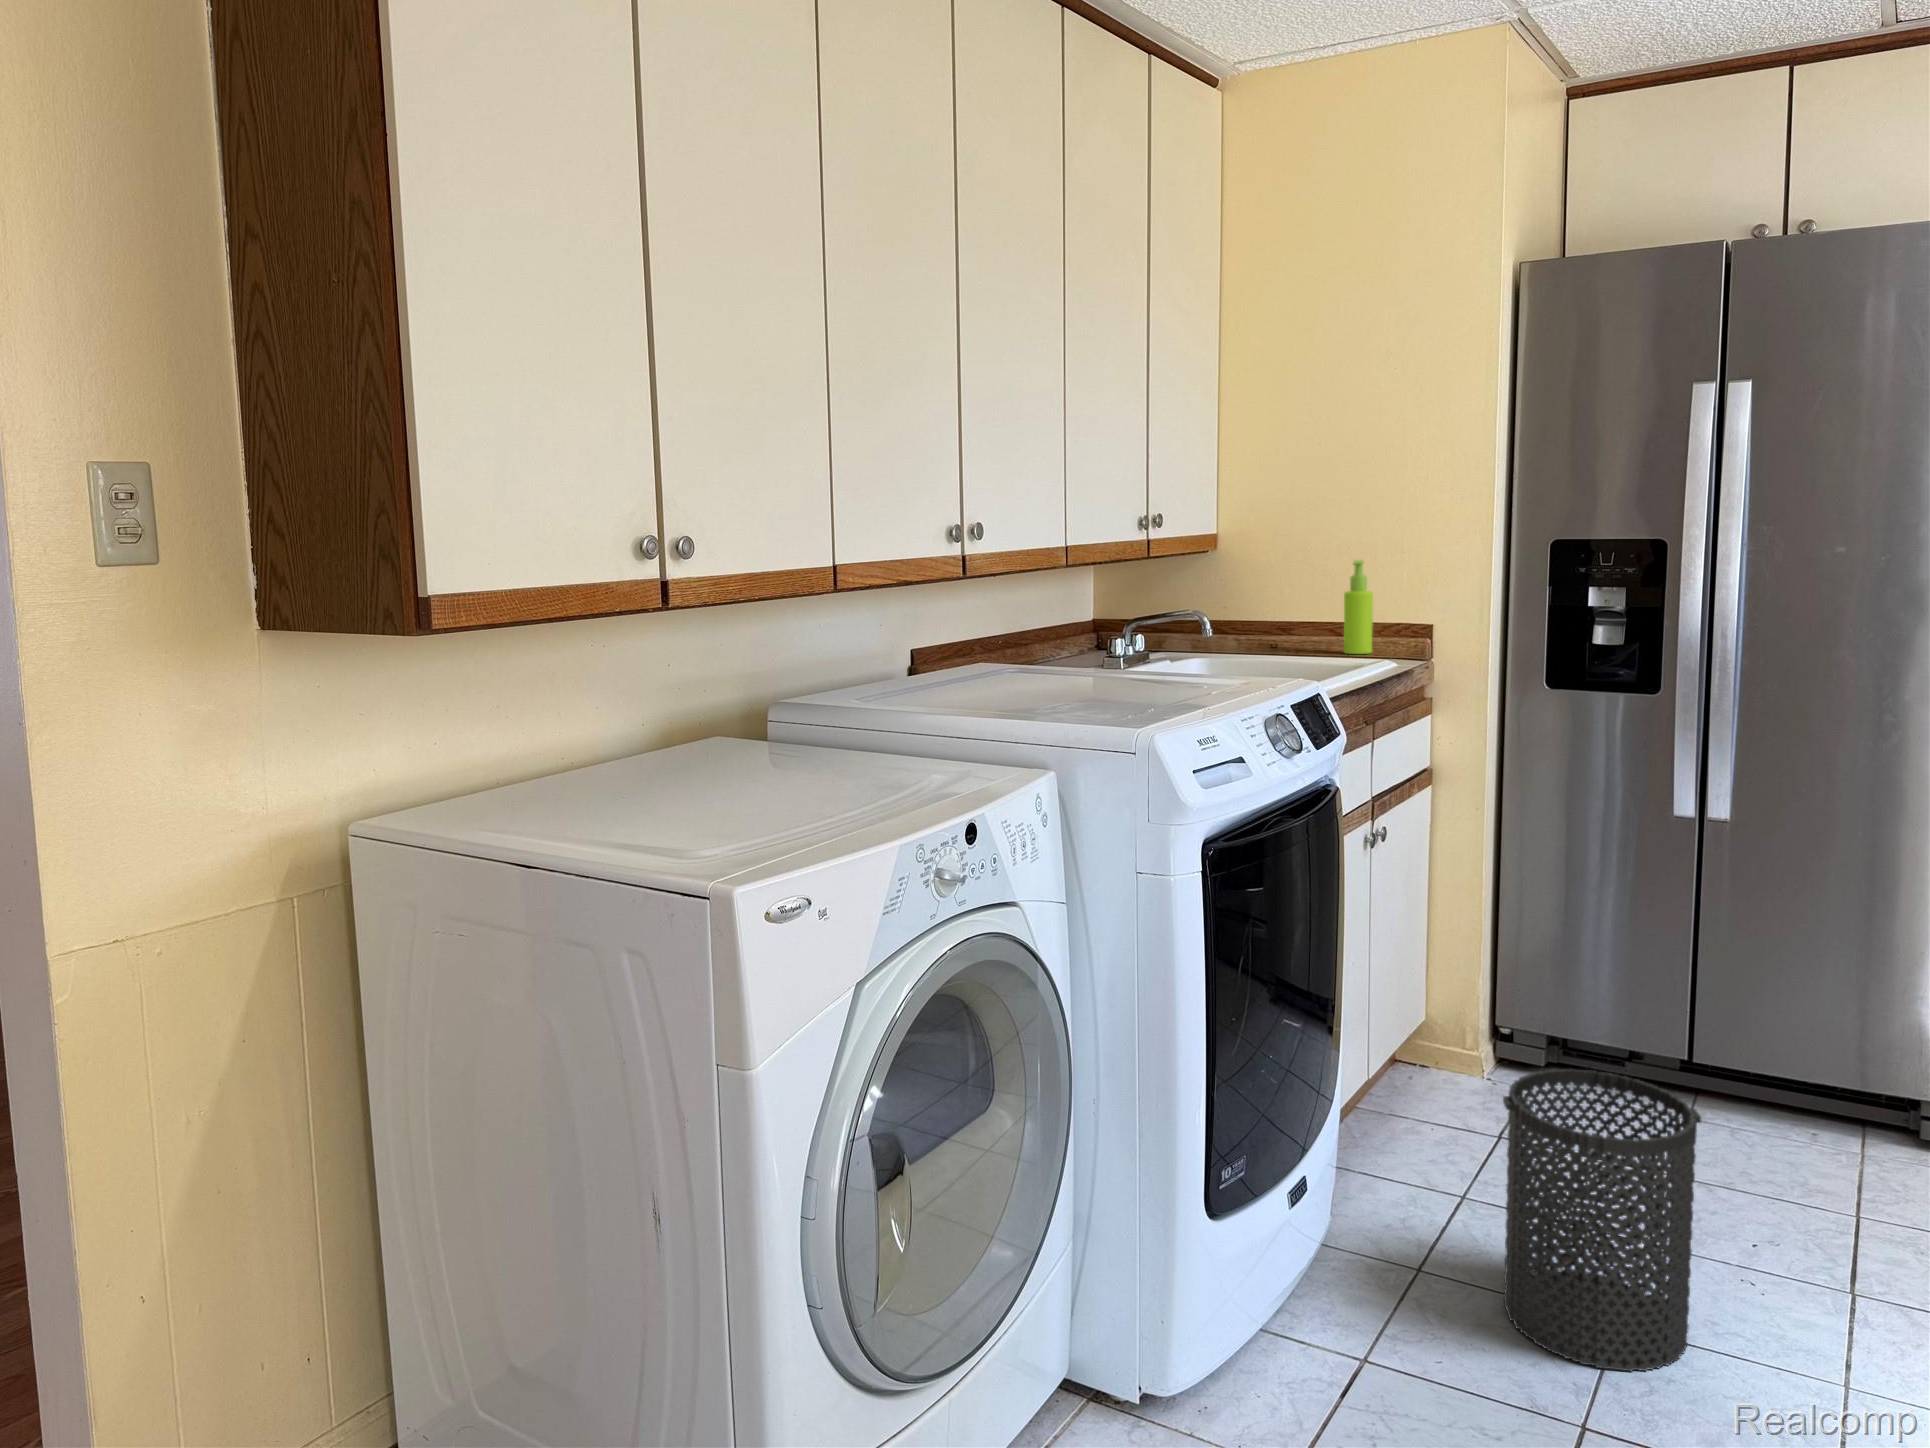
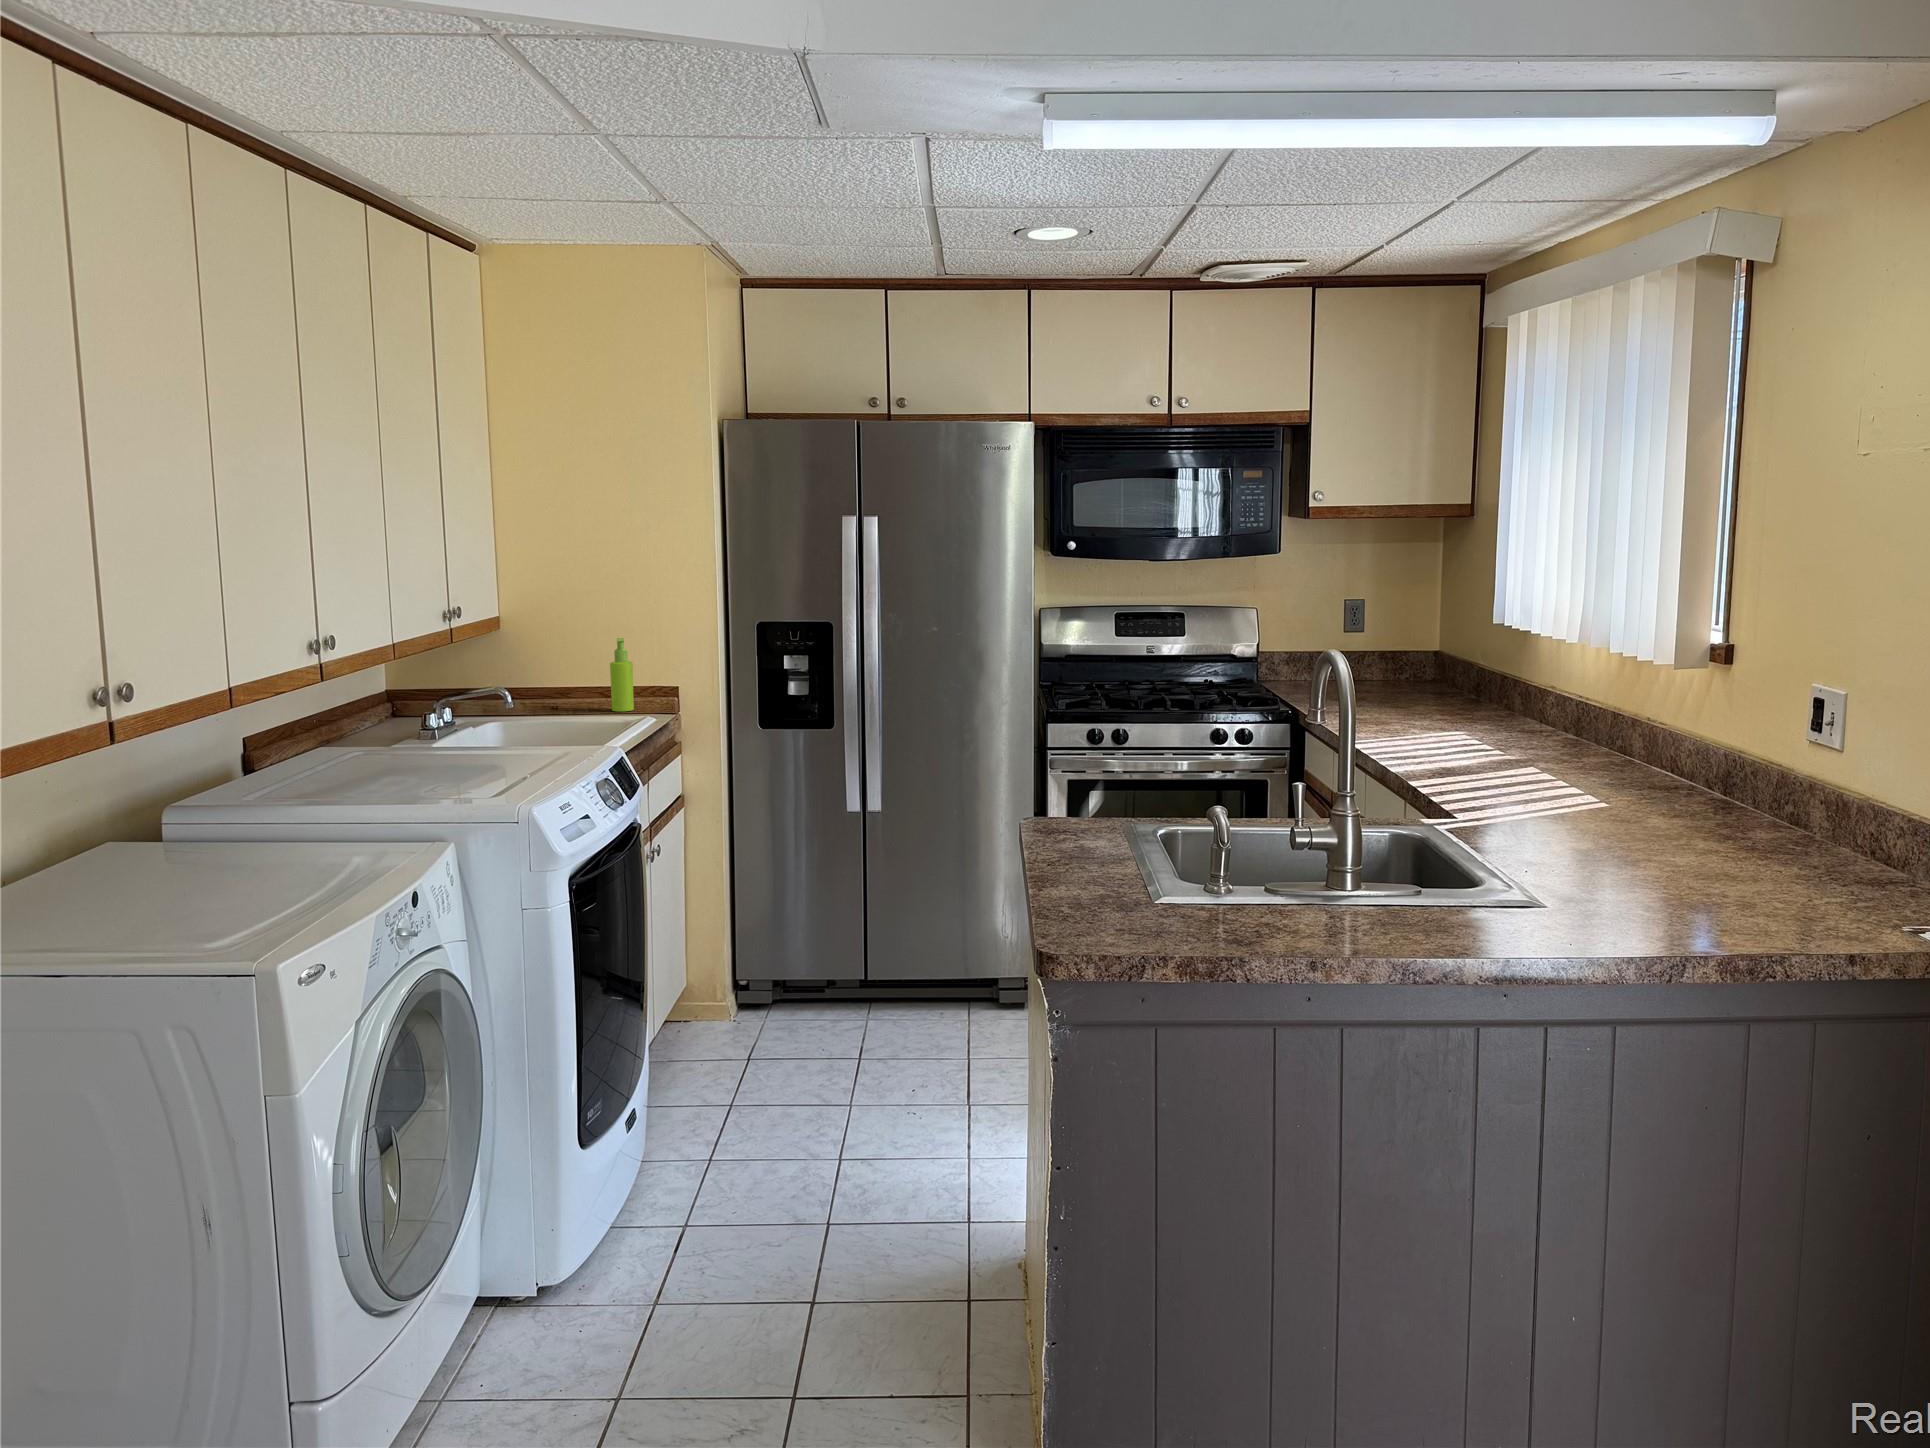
trash can: present [1503,1069,1701,1372] -> none [766,992,882,1183]

